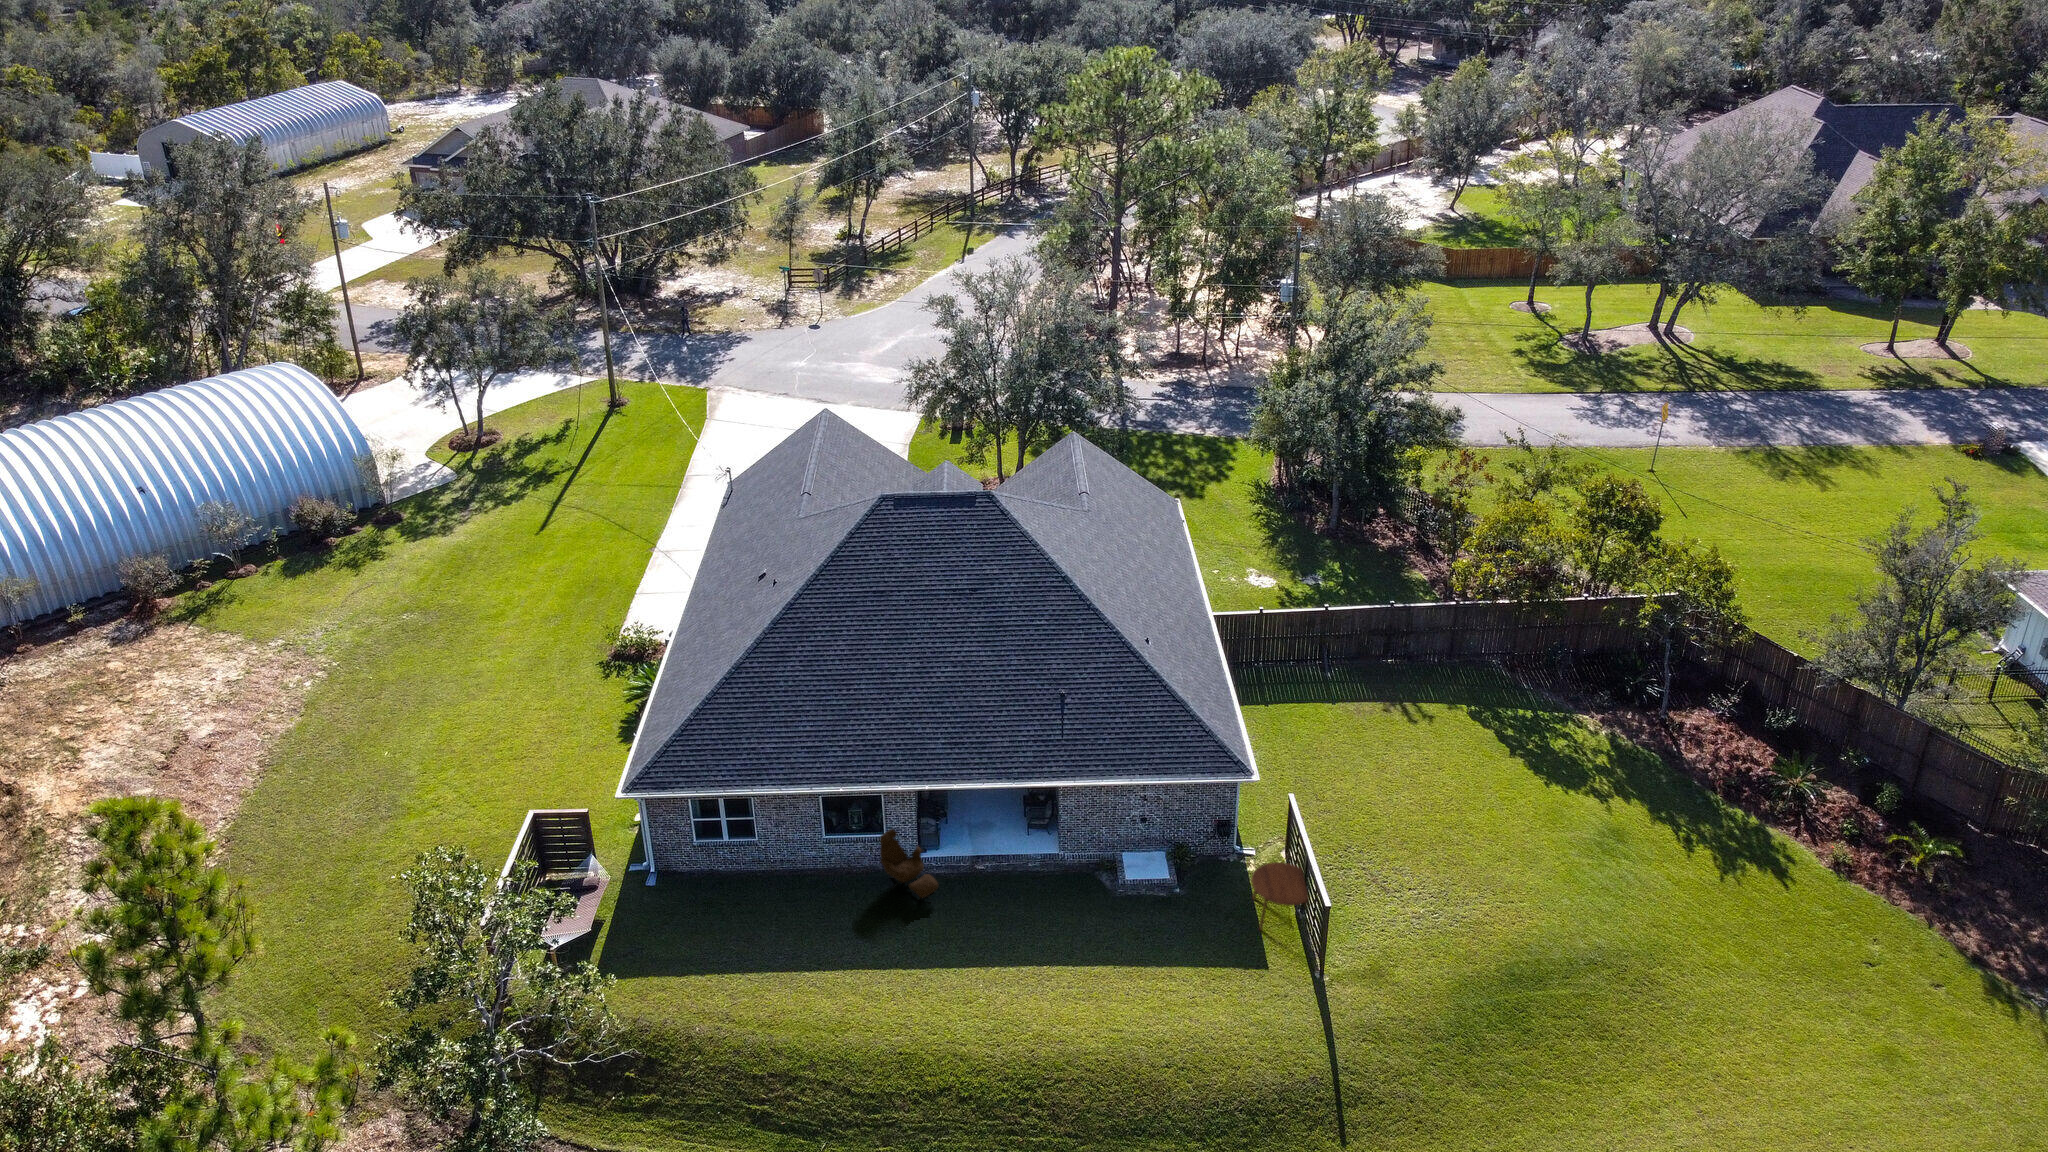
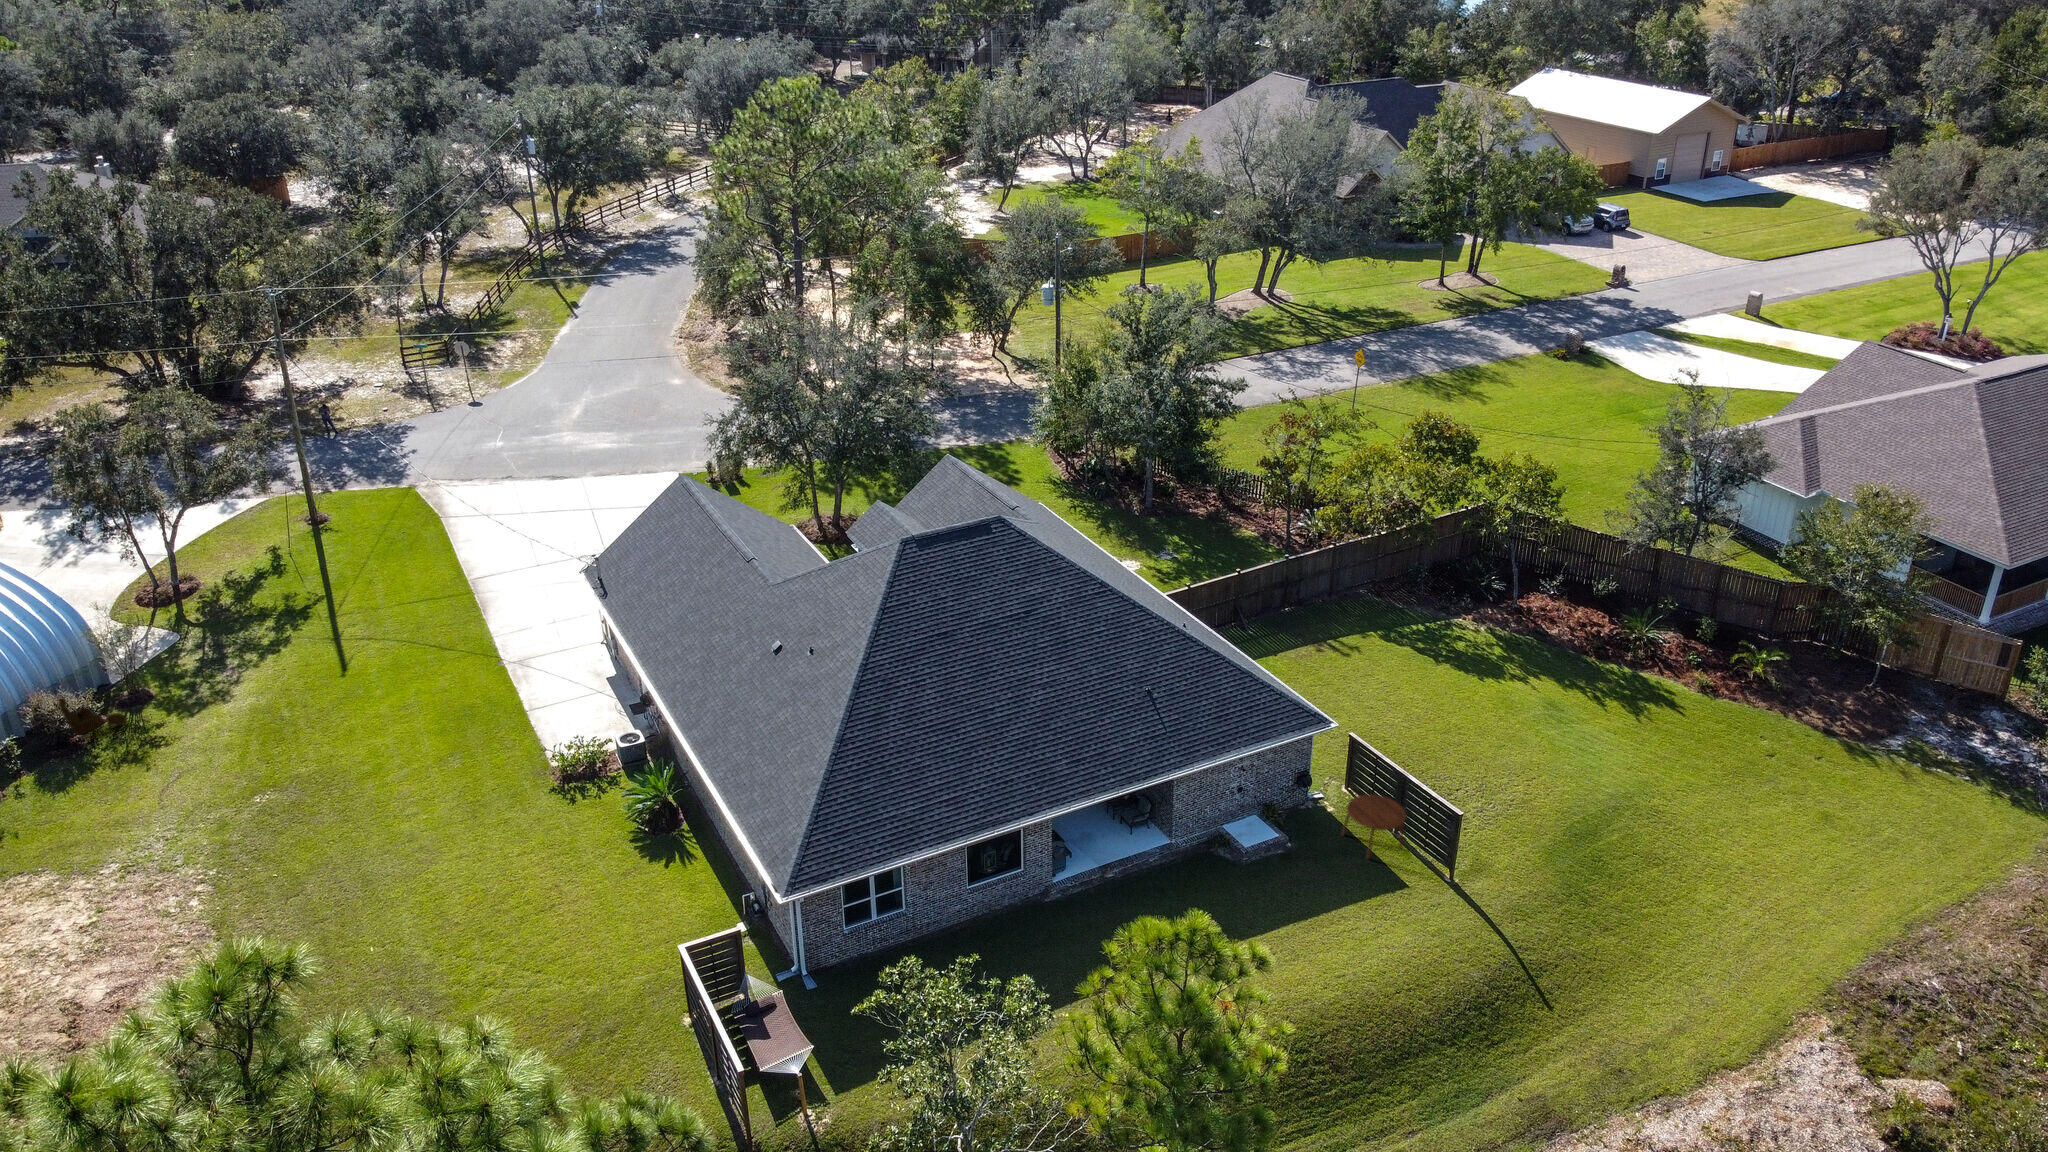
lounge chair: present [880,829,938,898] -> present [58,698,127,741]

